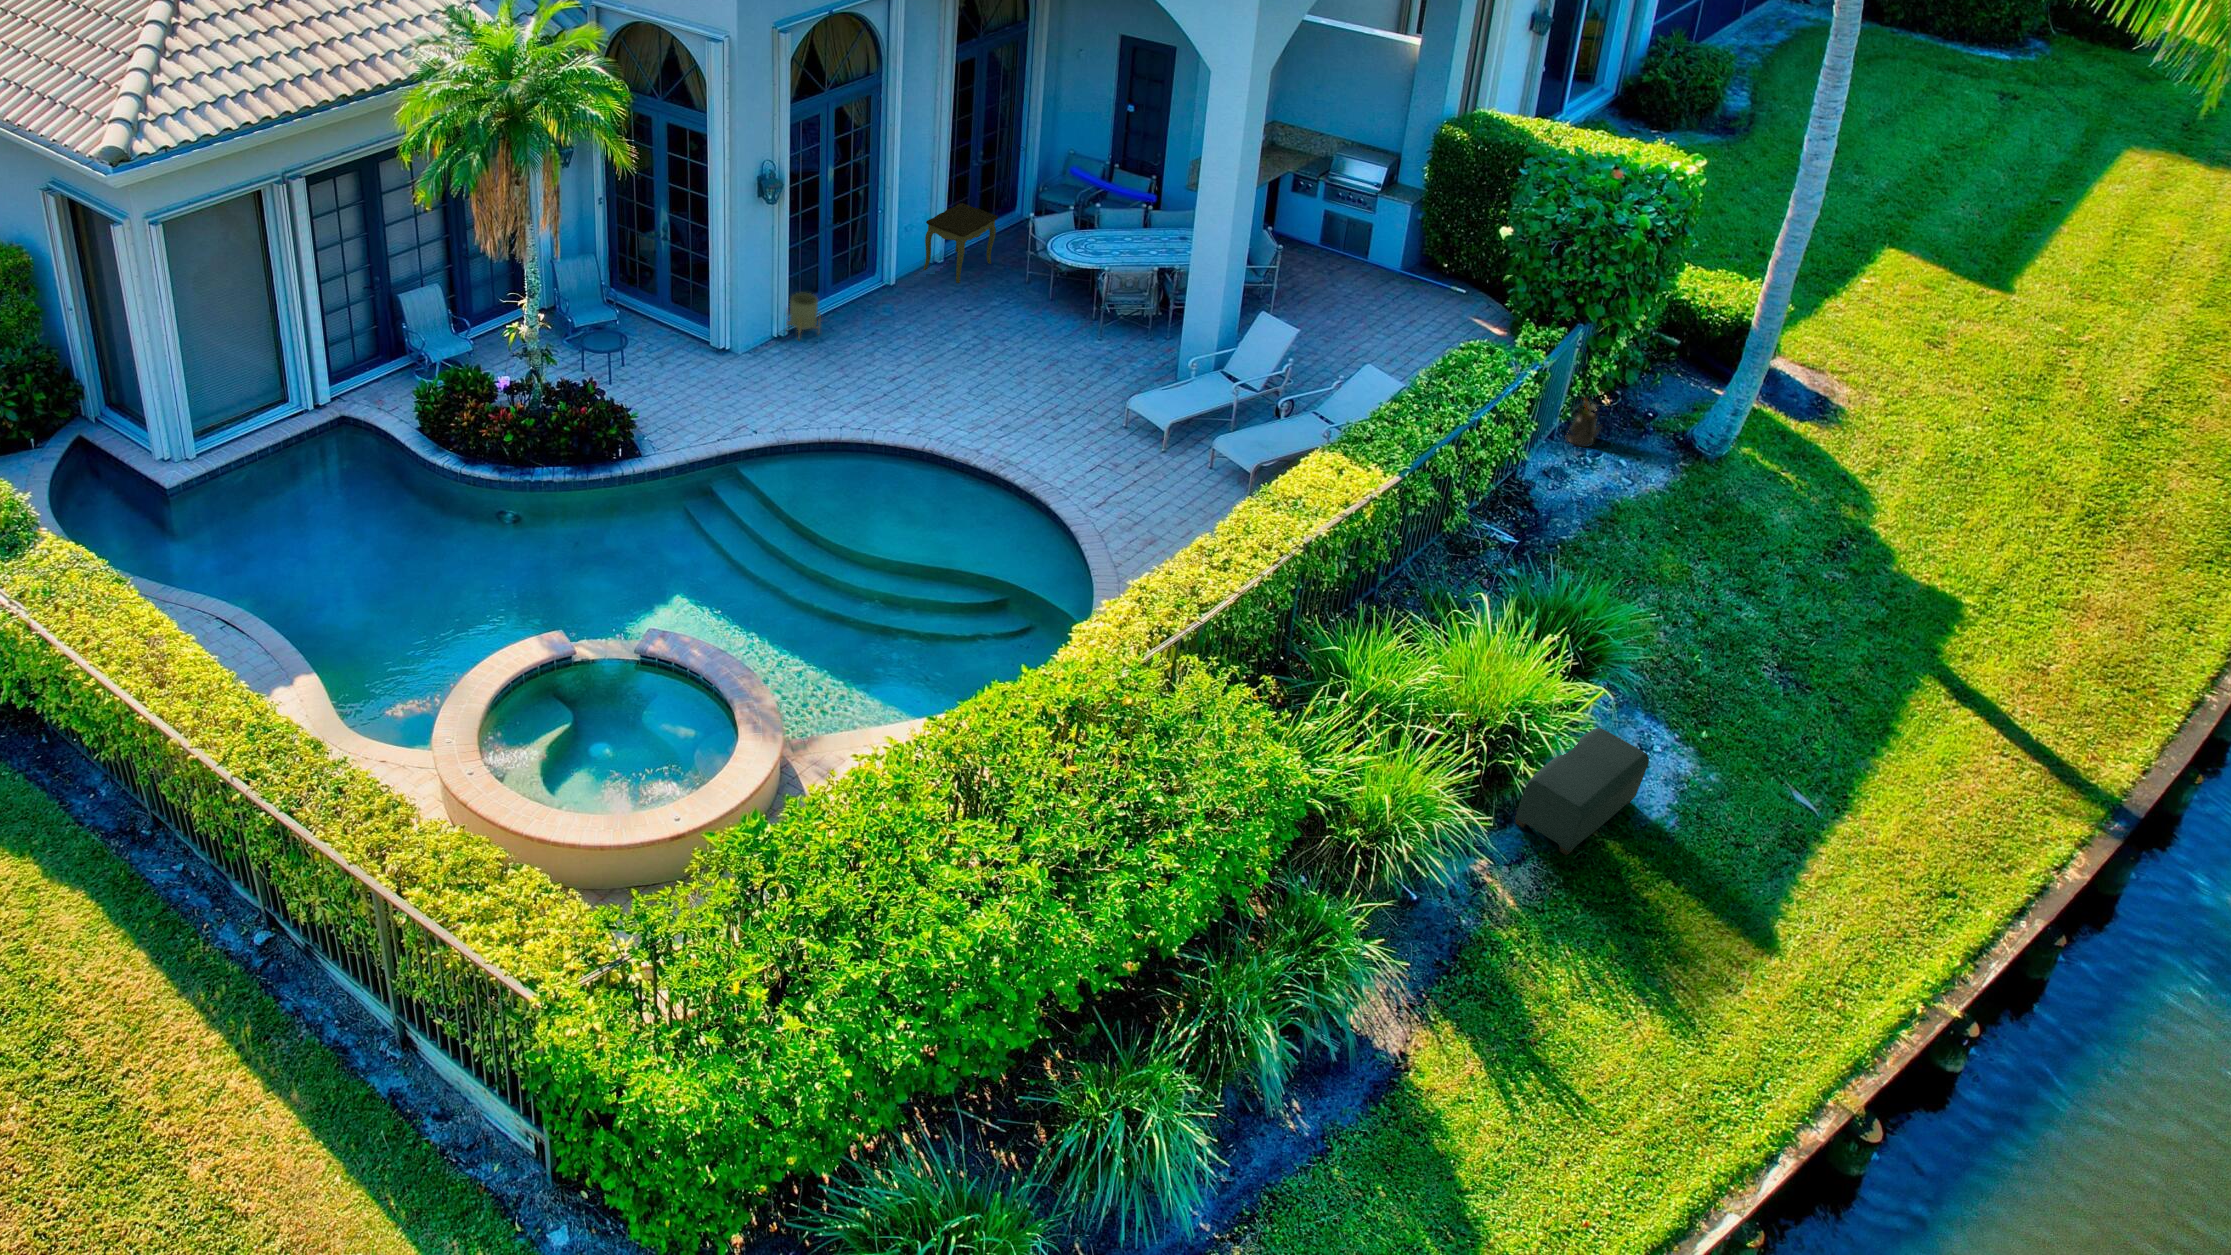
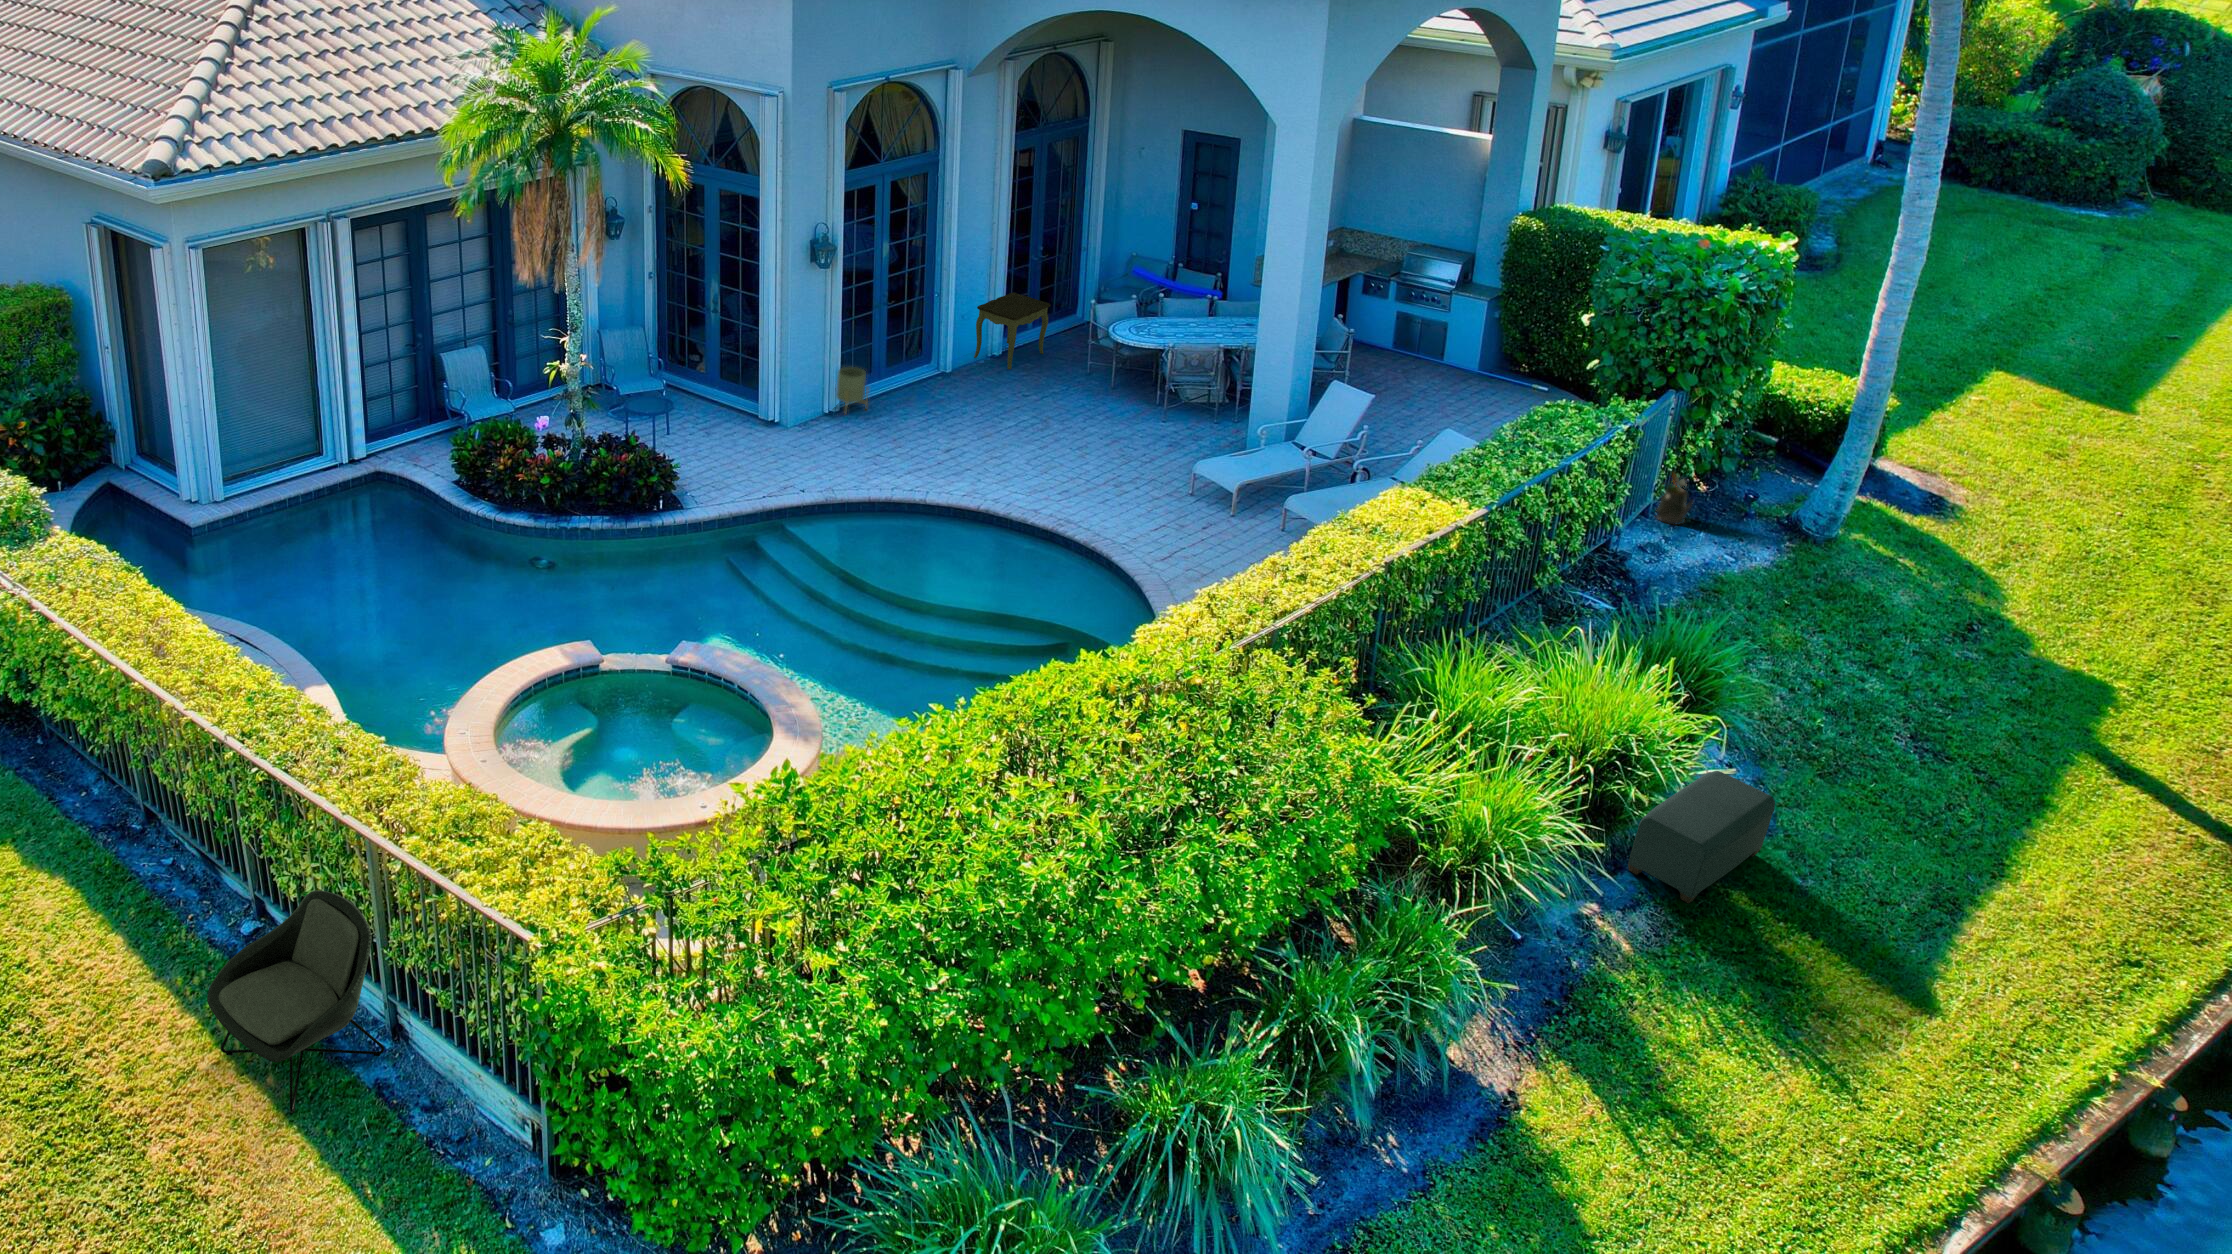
lounge chair: none [232,924,395,1127] -> present [207,890,384,1113]

